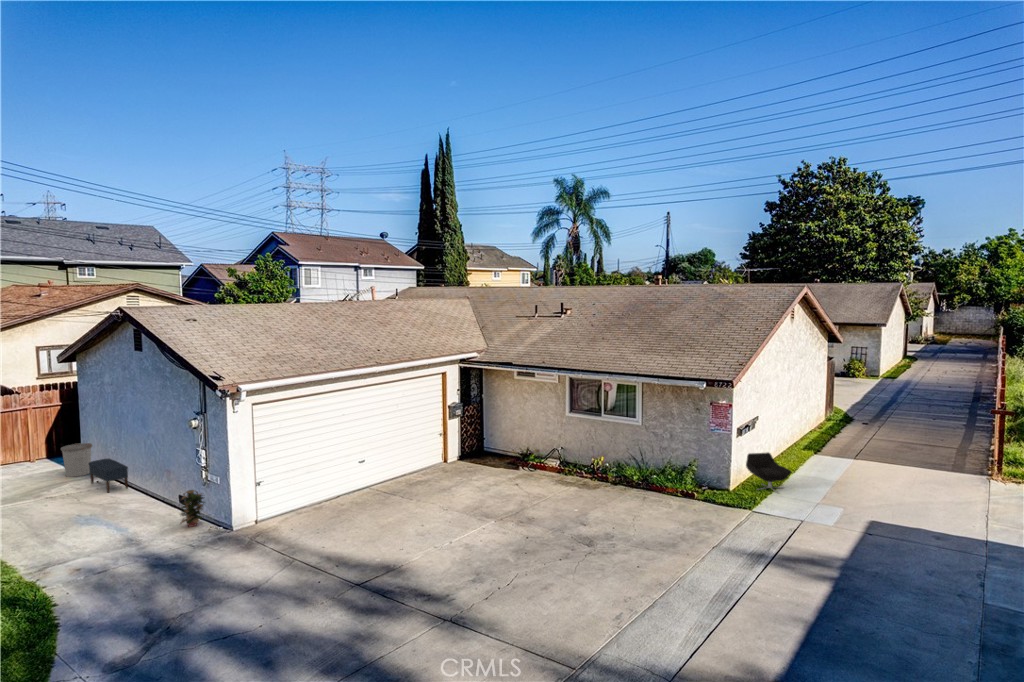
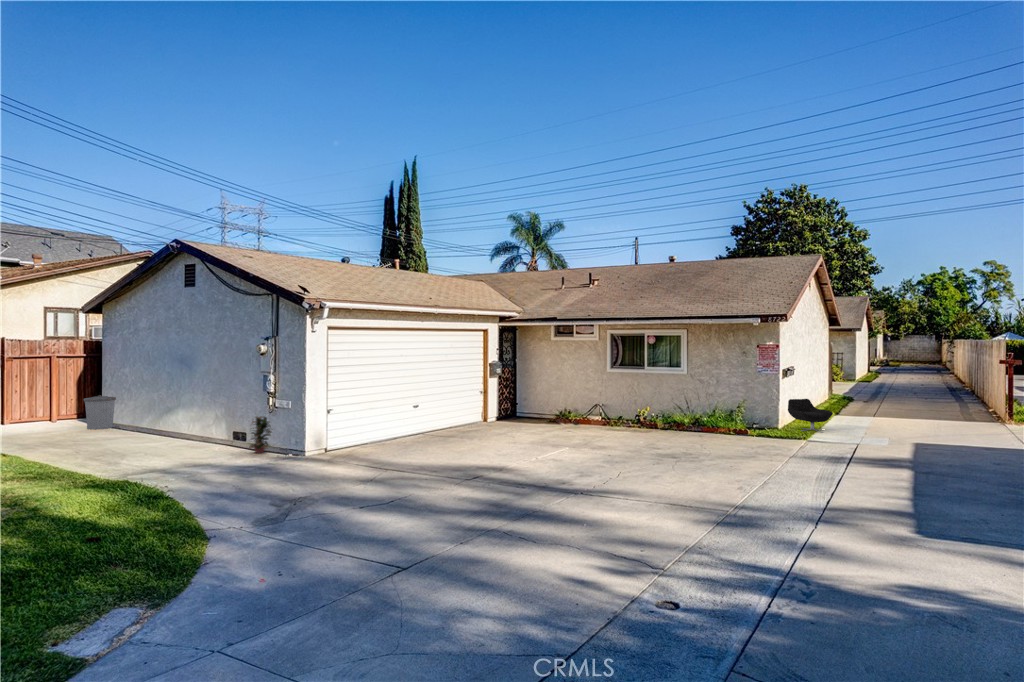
bench: present [88,459,128,493] -> none [120,407,167,437]

